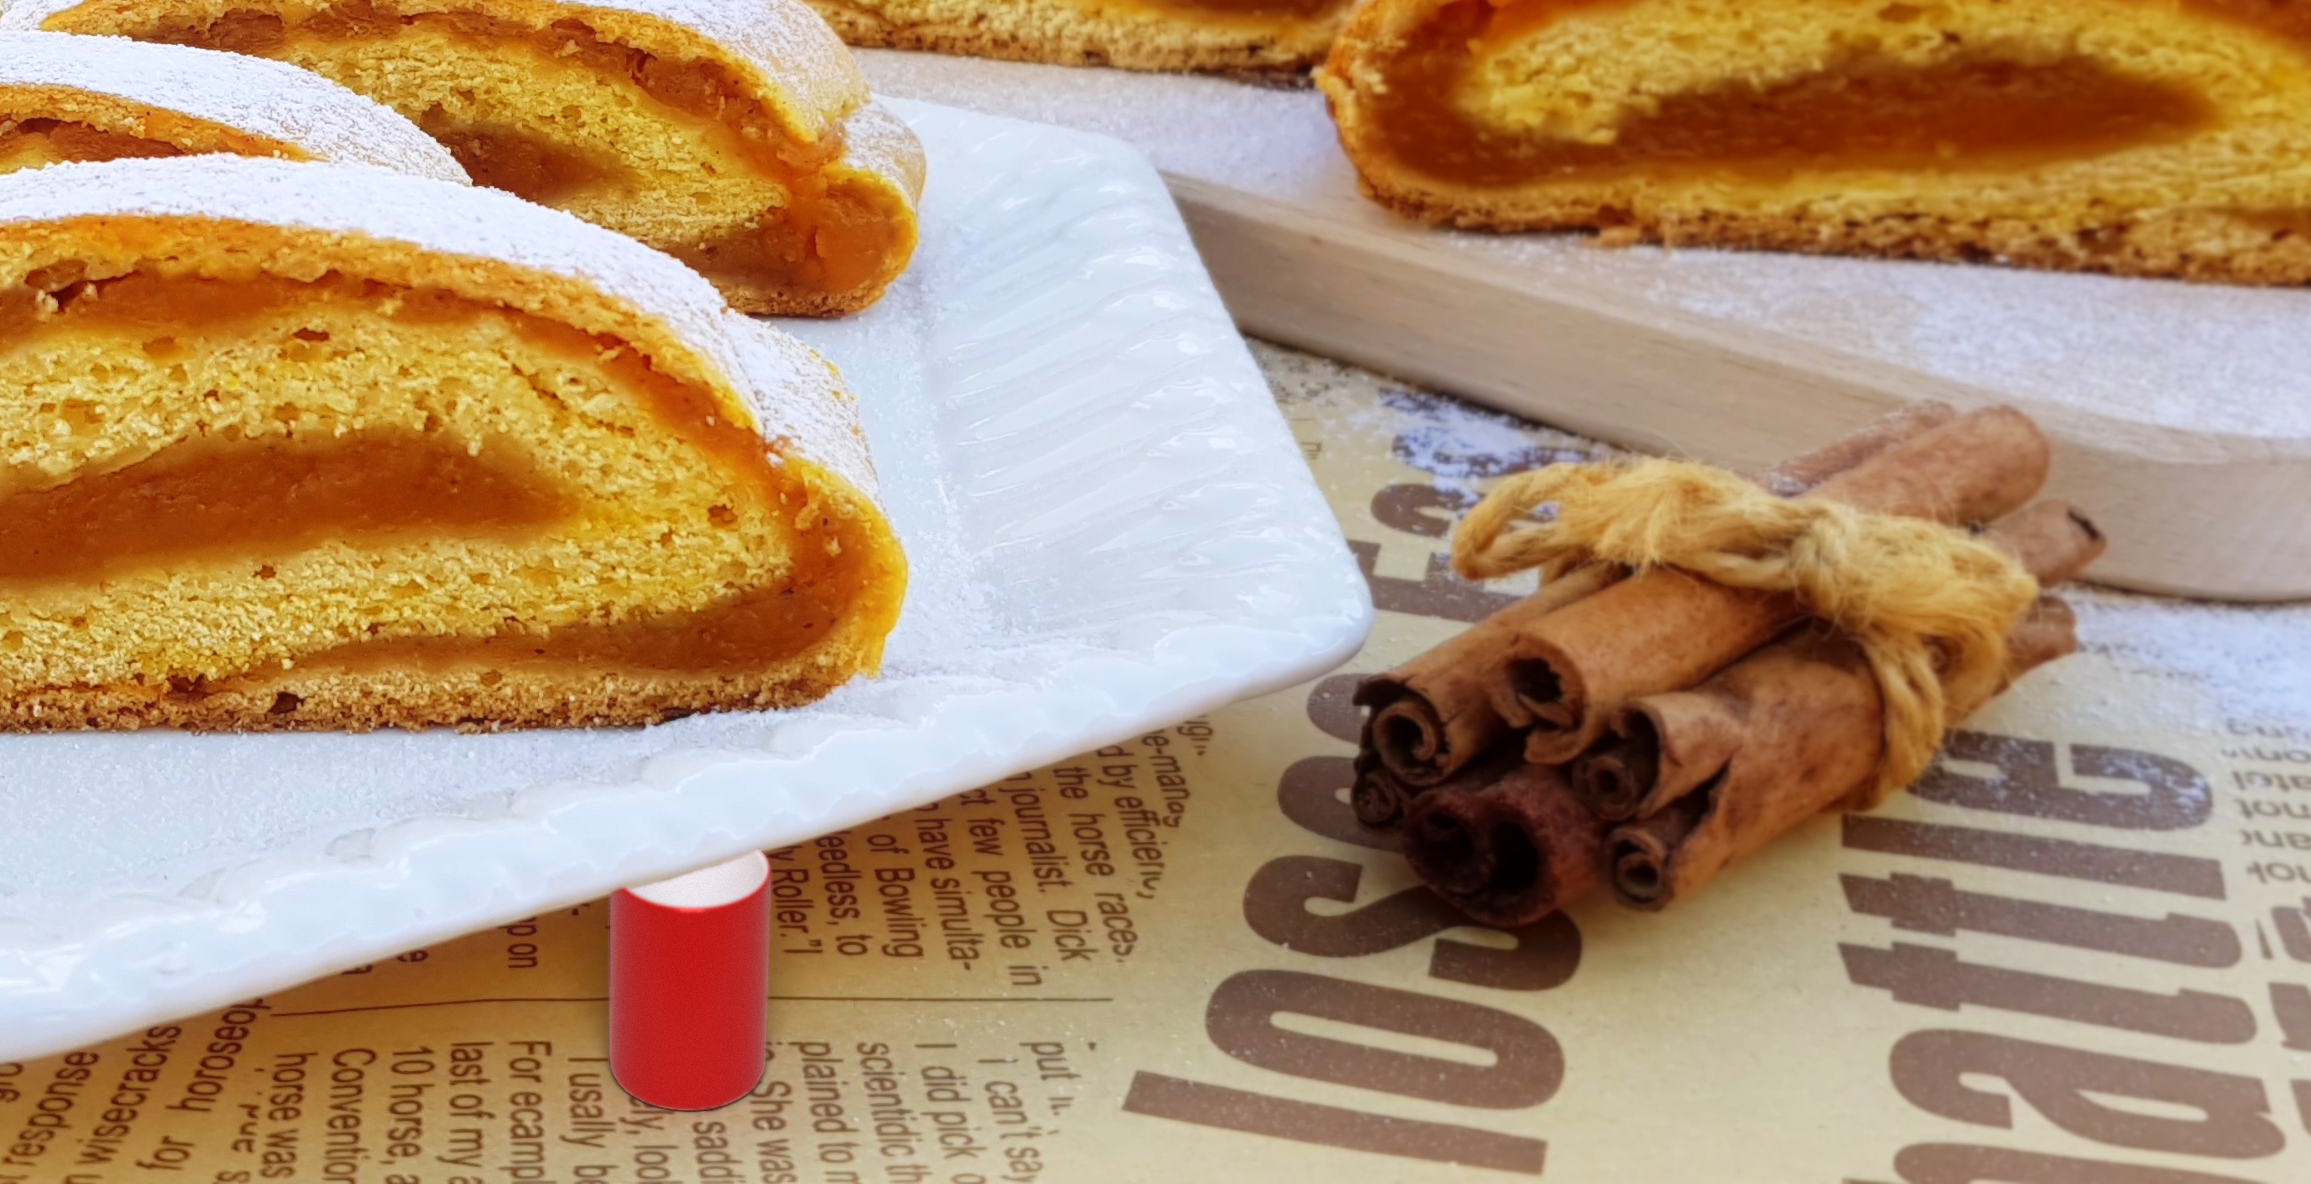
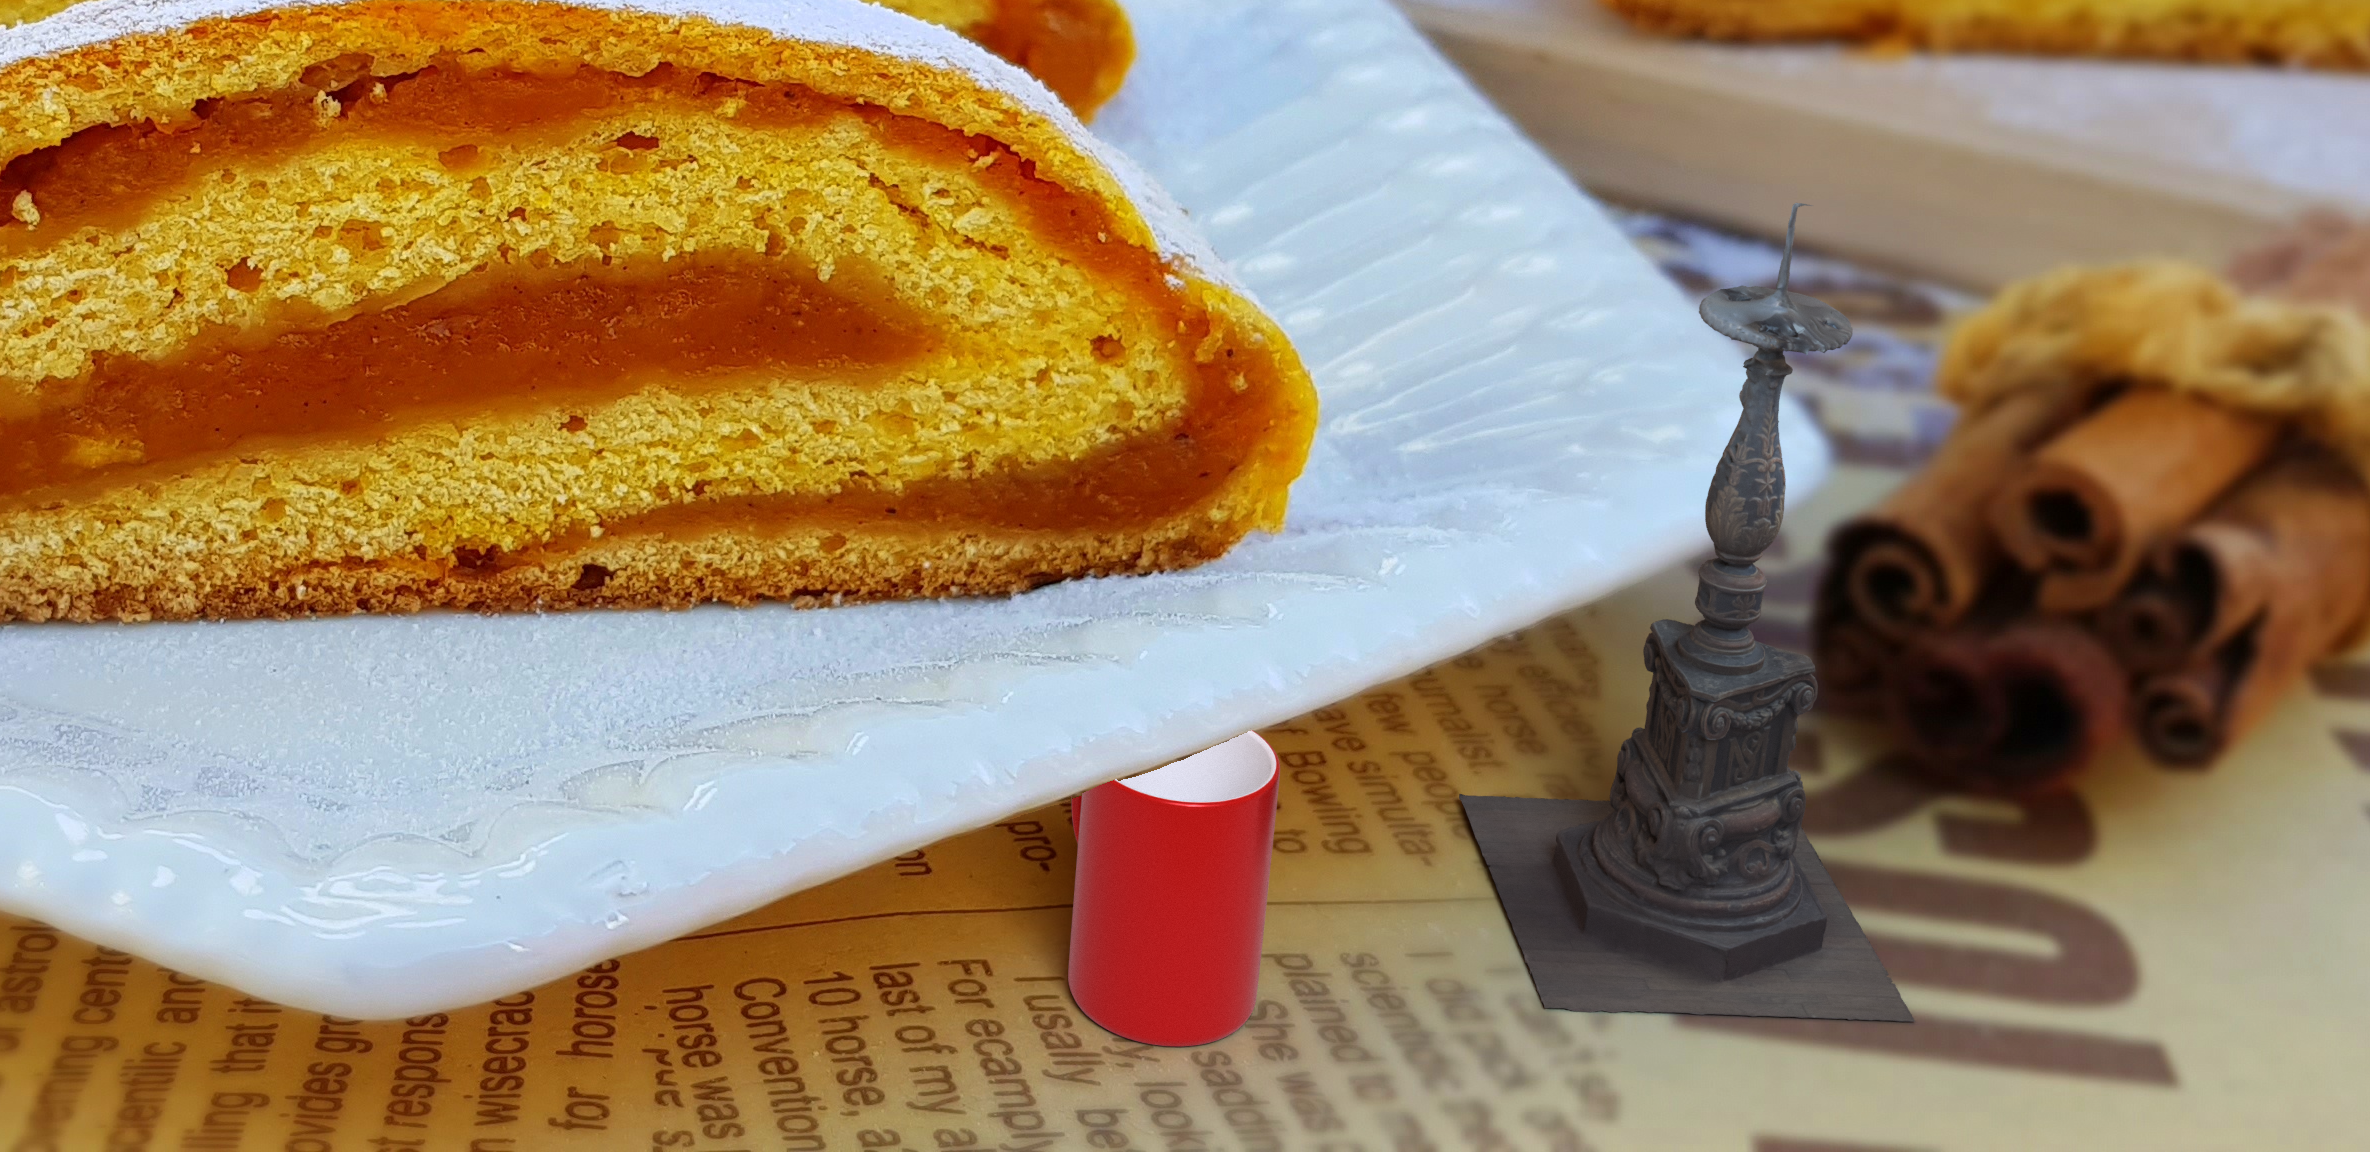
candle holder: none [1007,416,1325,1111] -> present [1459,203,1915,1022]

